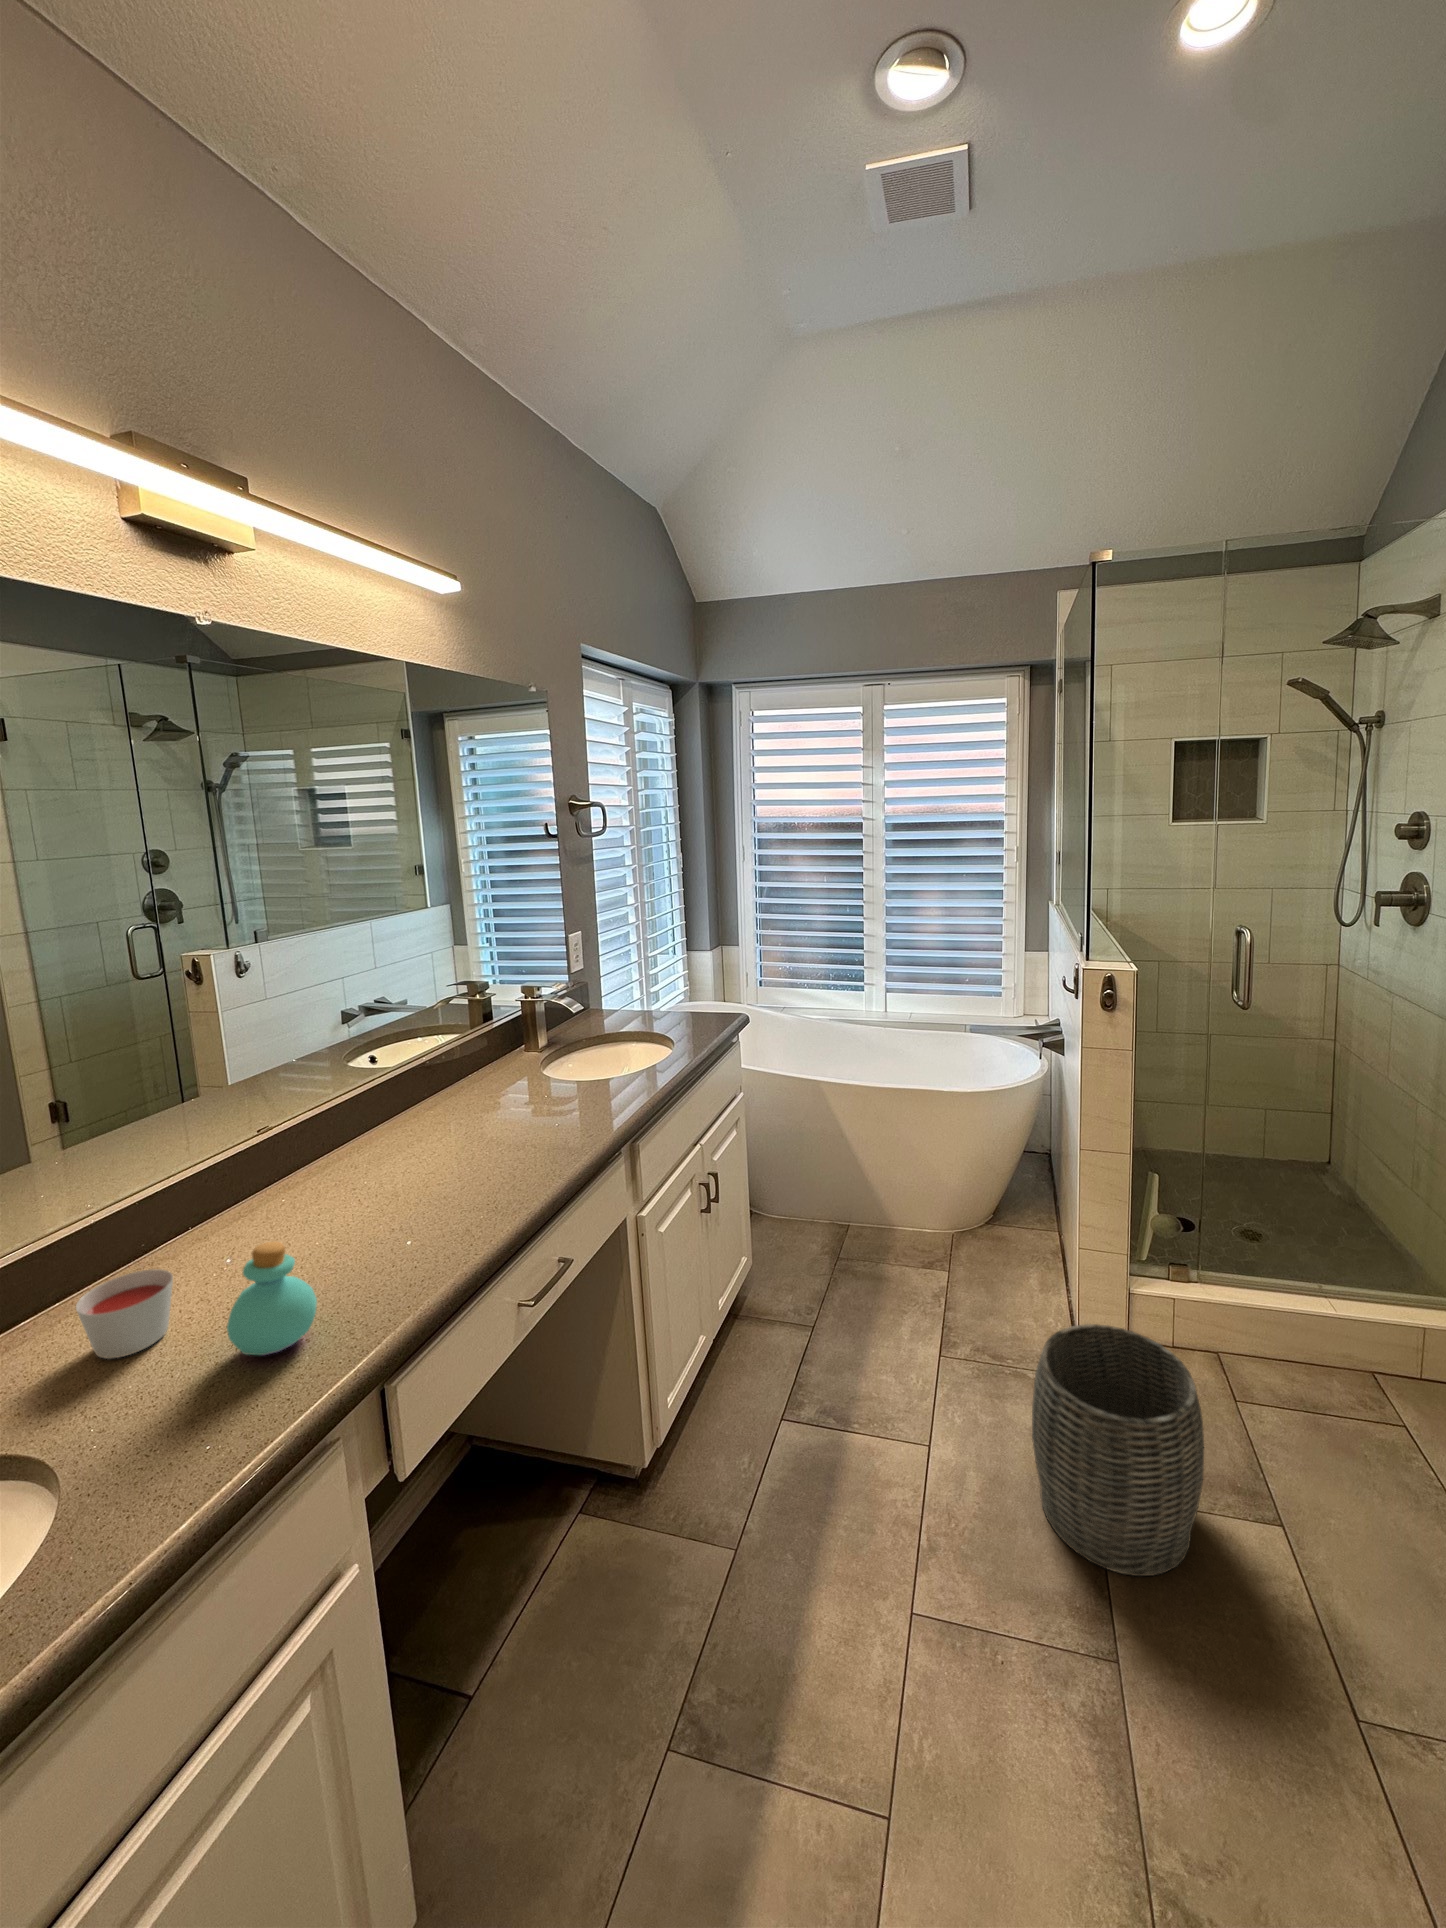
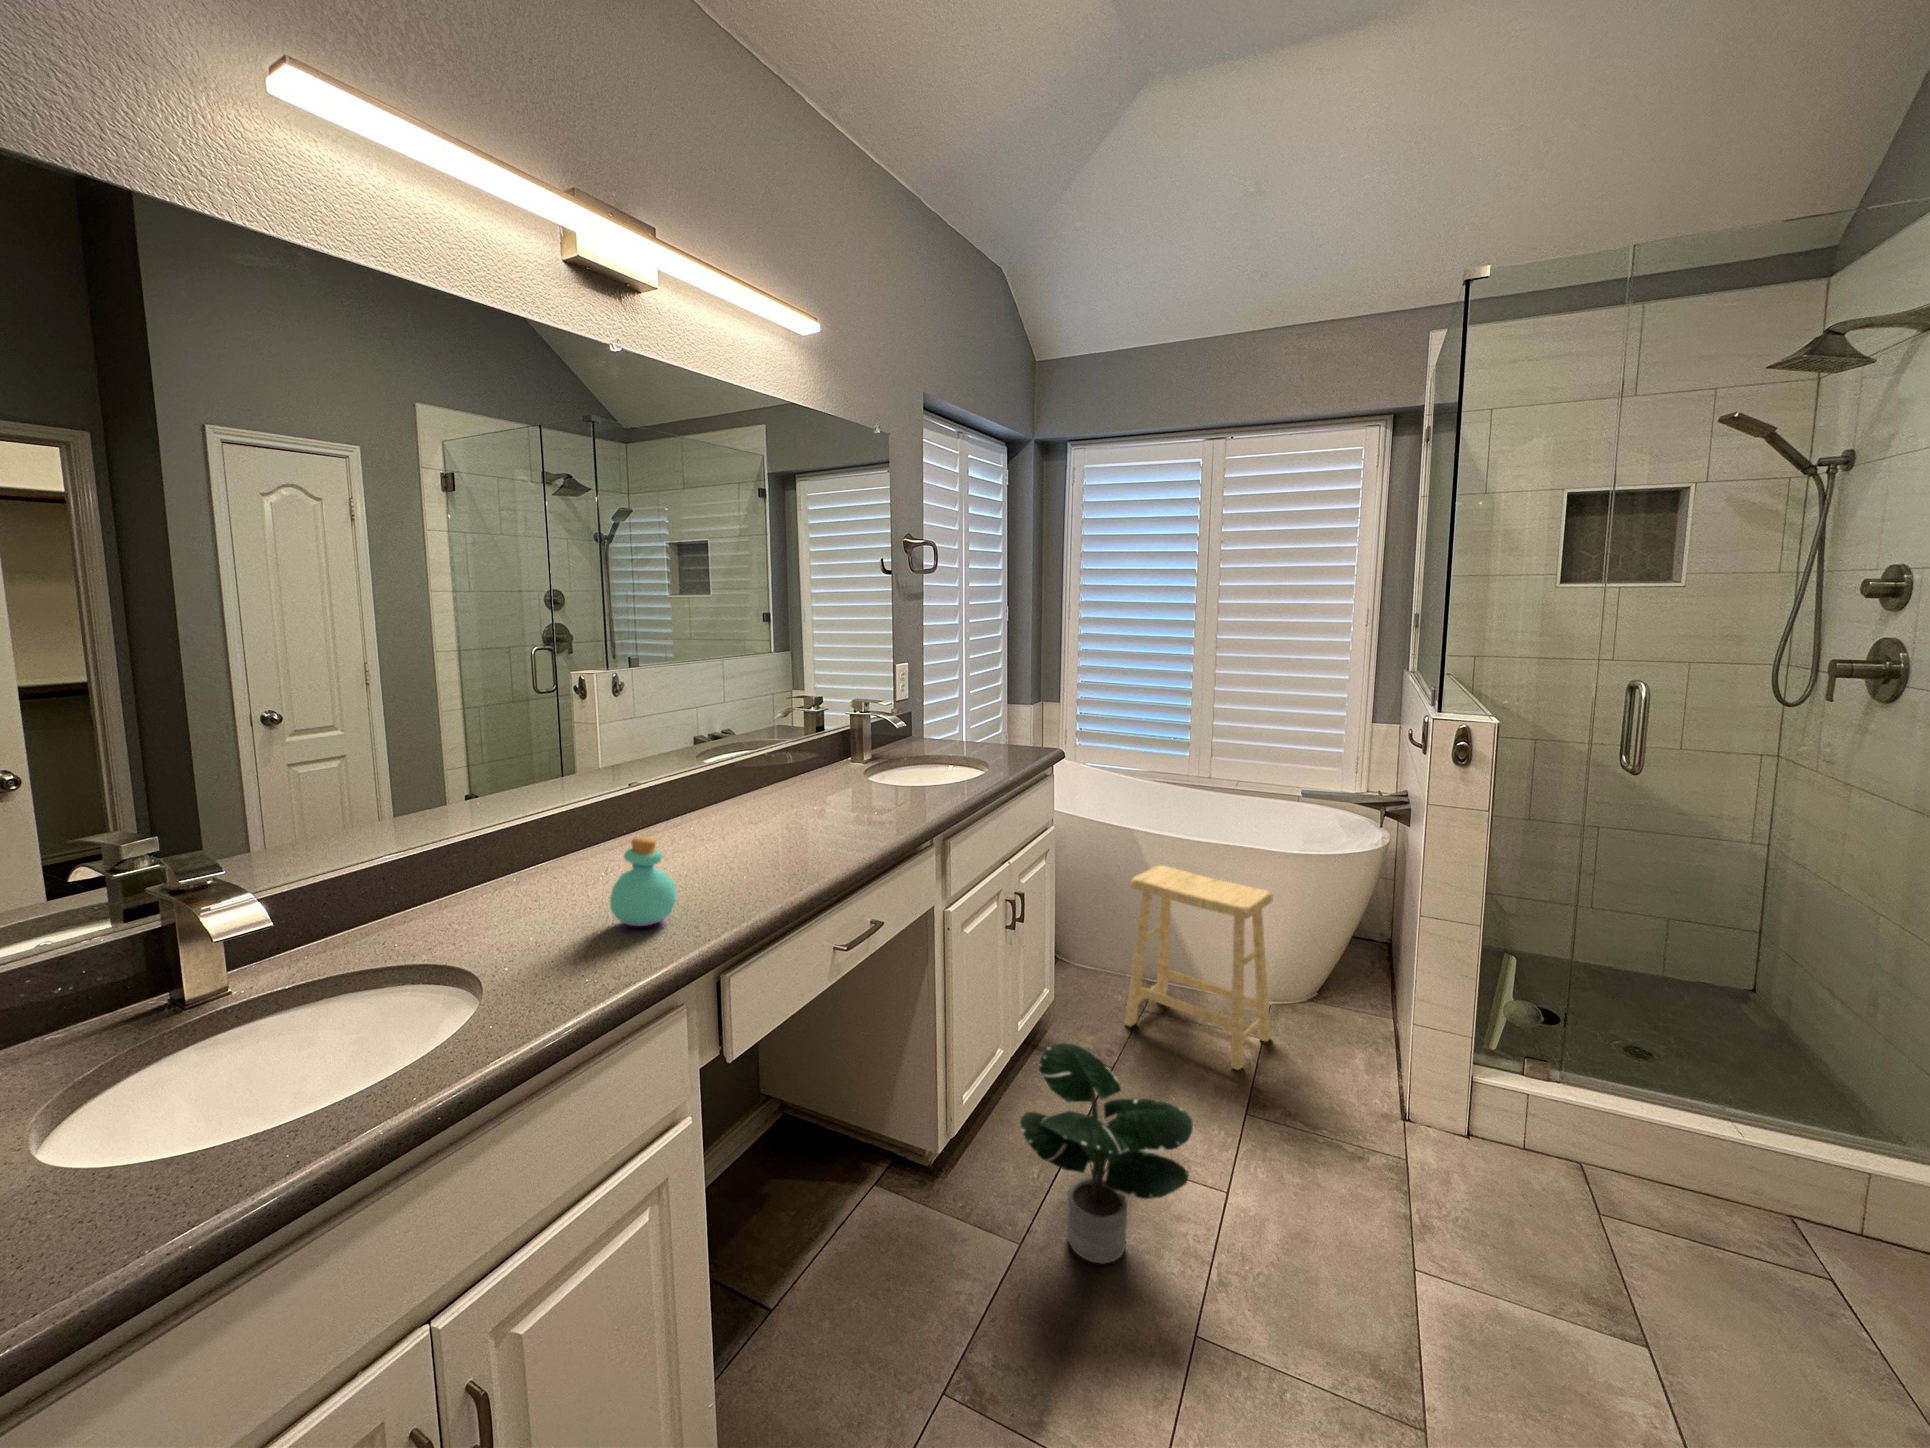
footstool: none [821,1114,956,1309] -> present [1125,866,1273,1070]
candle: present [76,1269,173,1359] -> none [502,858,570,917]
woven basket: present [1032,1324,1204,1576] -> none [1343,1088,1548,1359]
potted plant: none [728,1330,897,1555] -> present [1020,1043,1193,1264]

